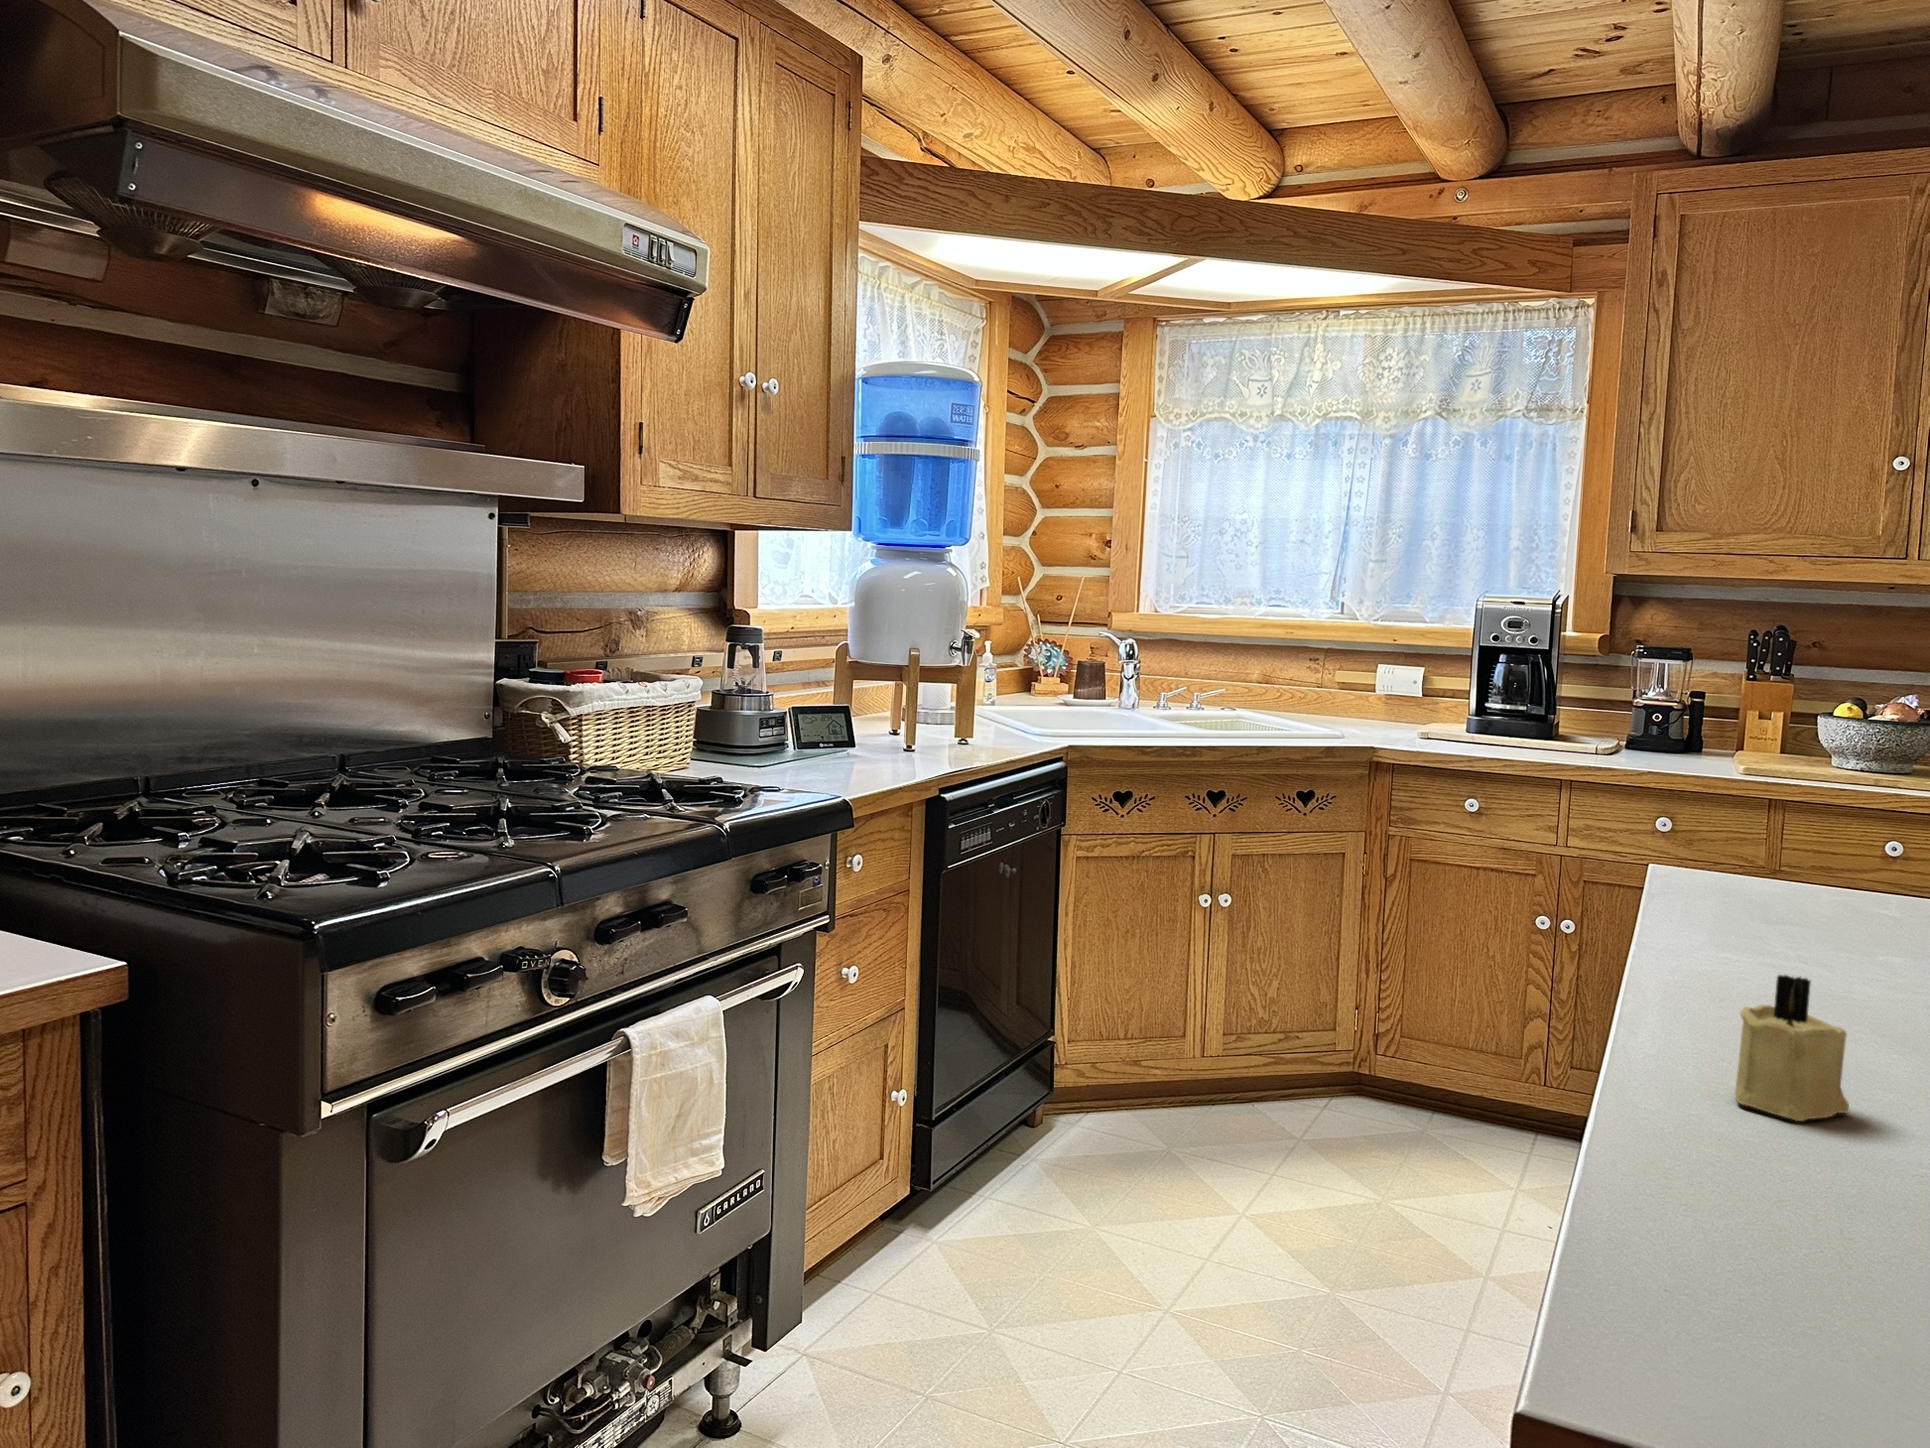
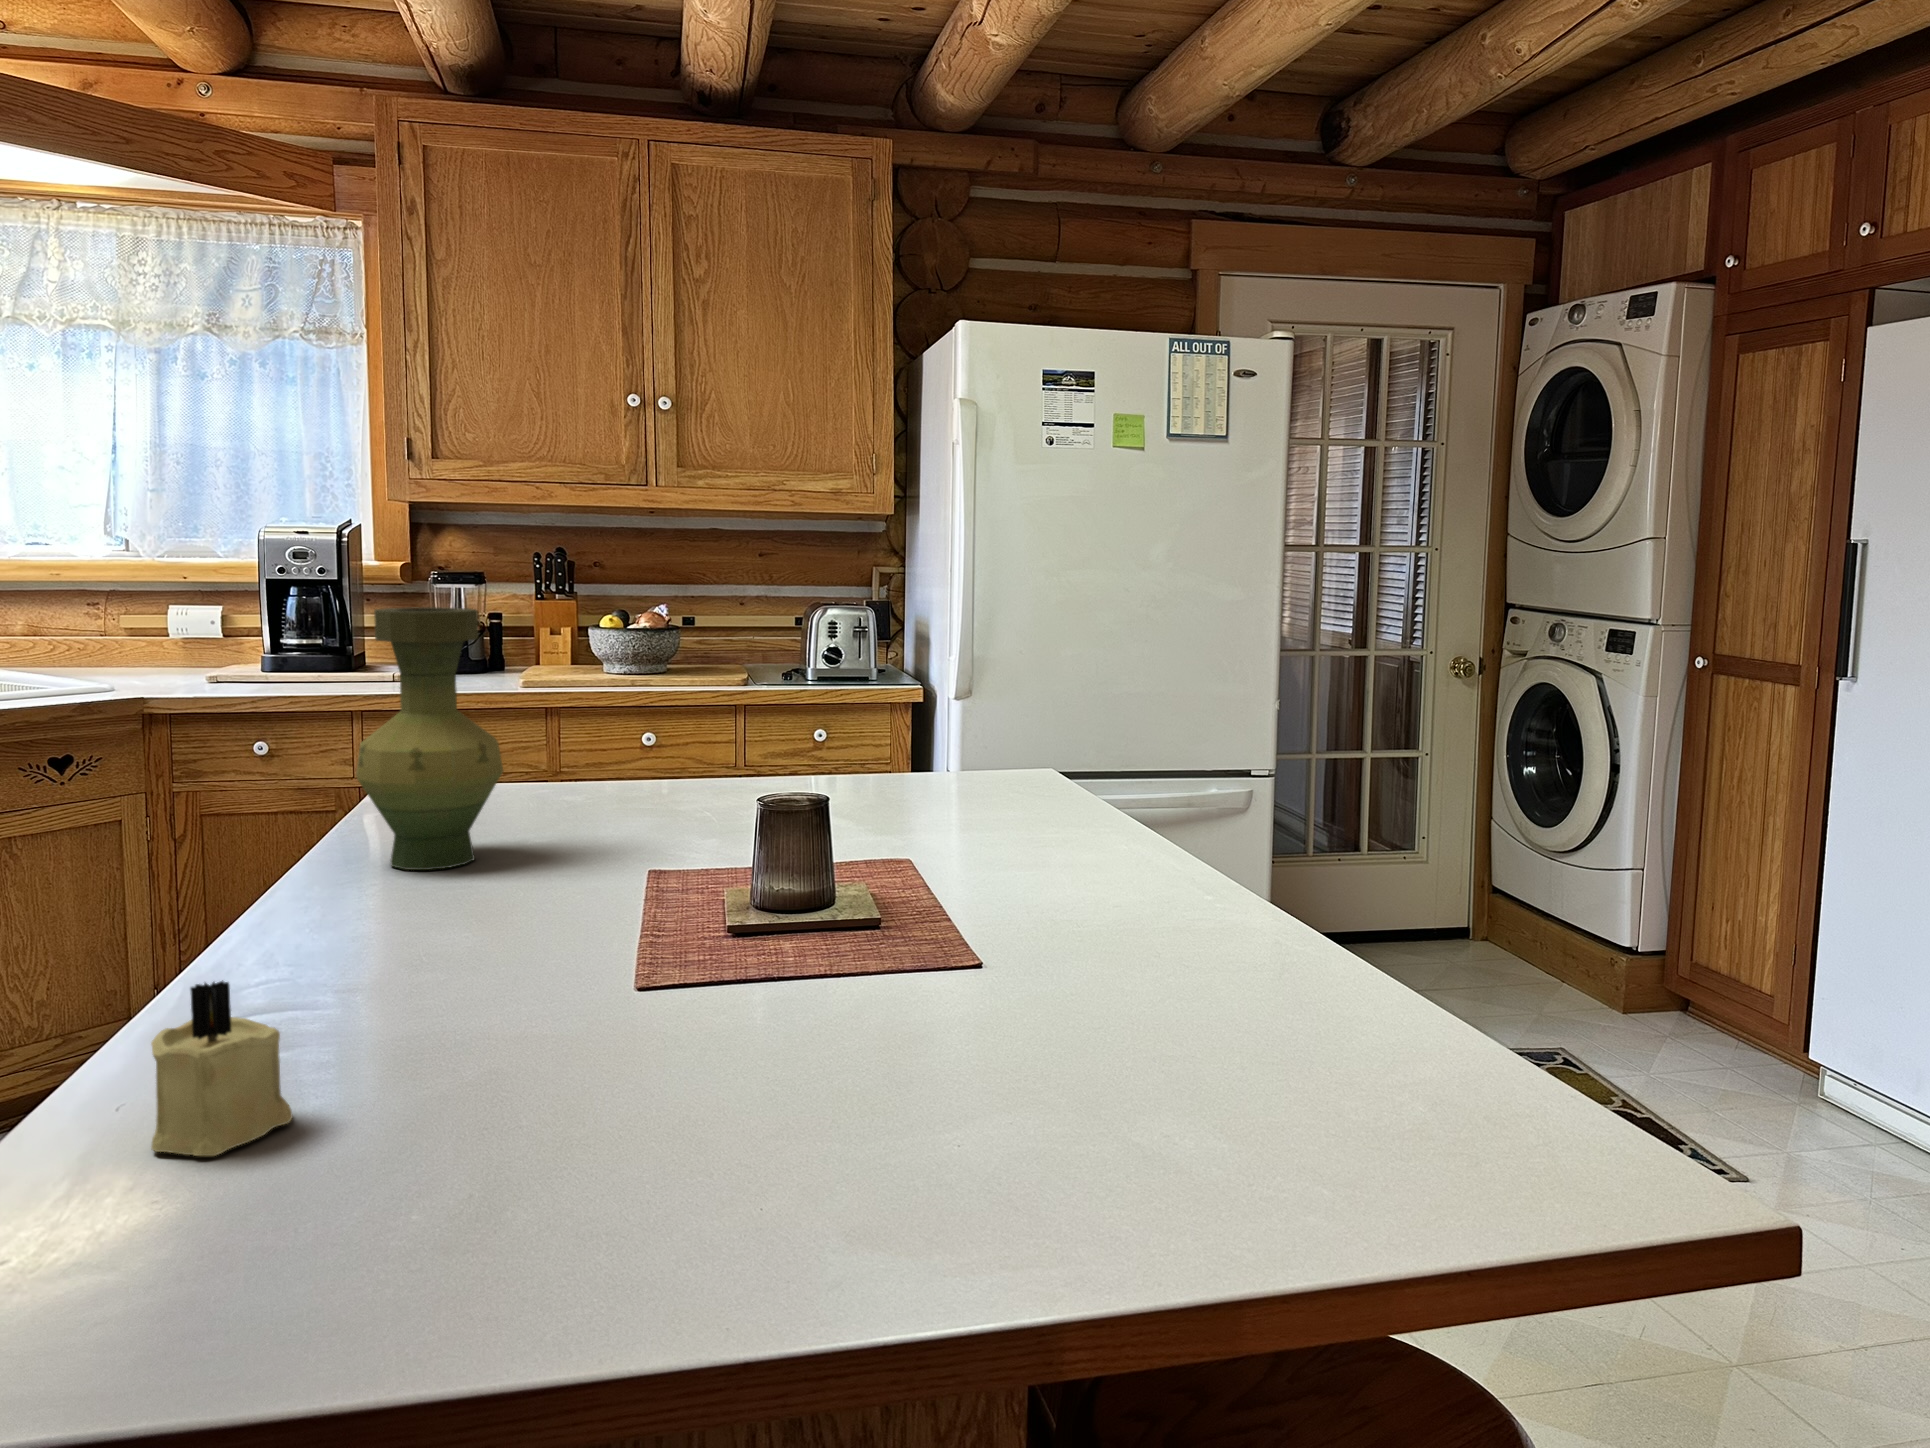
vase: none [1716,676,1874,935] -> present [356,607,503,870]

